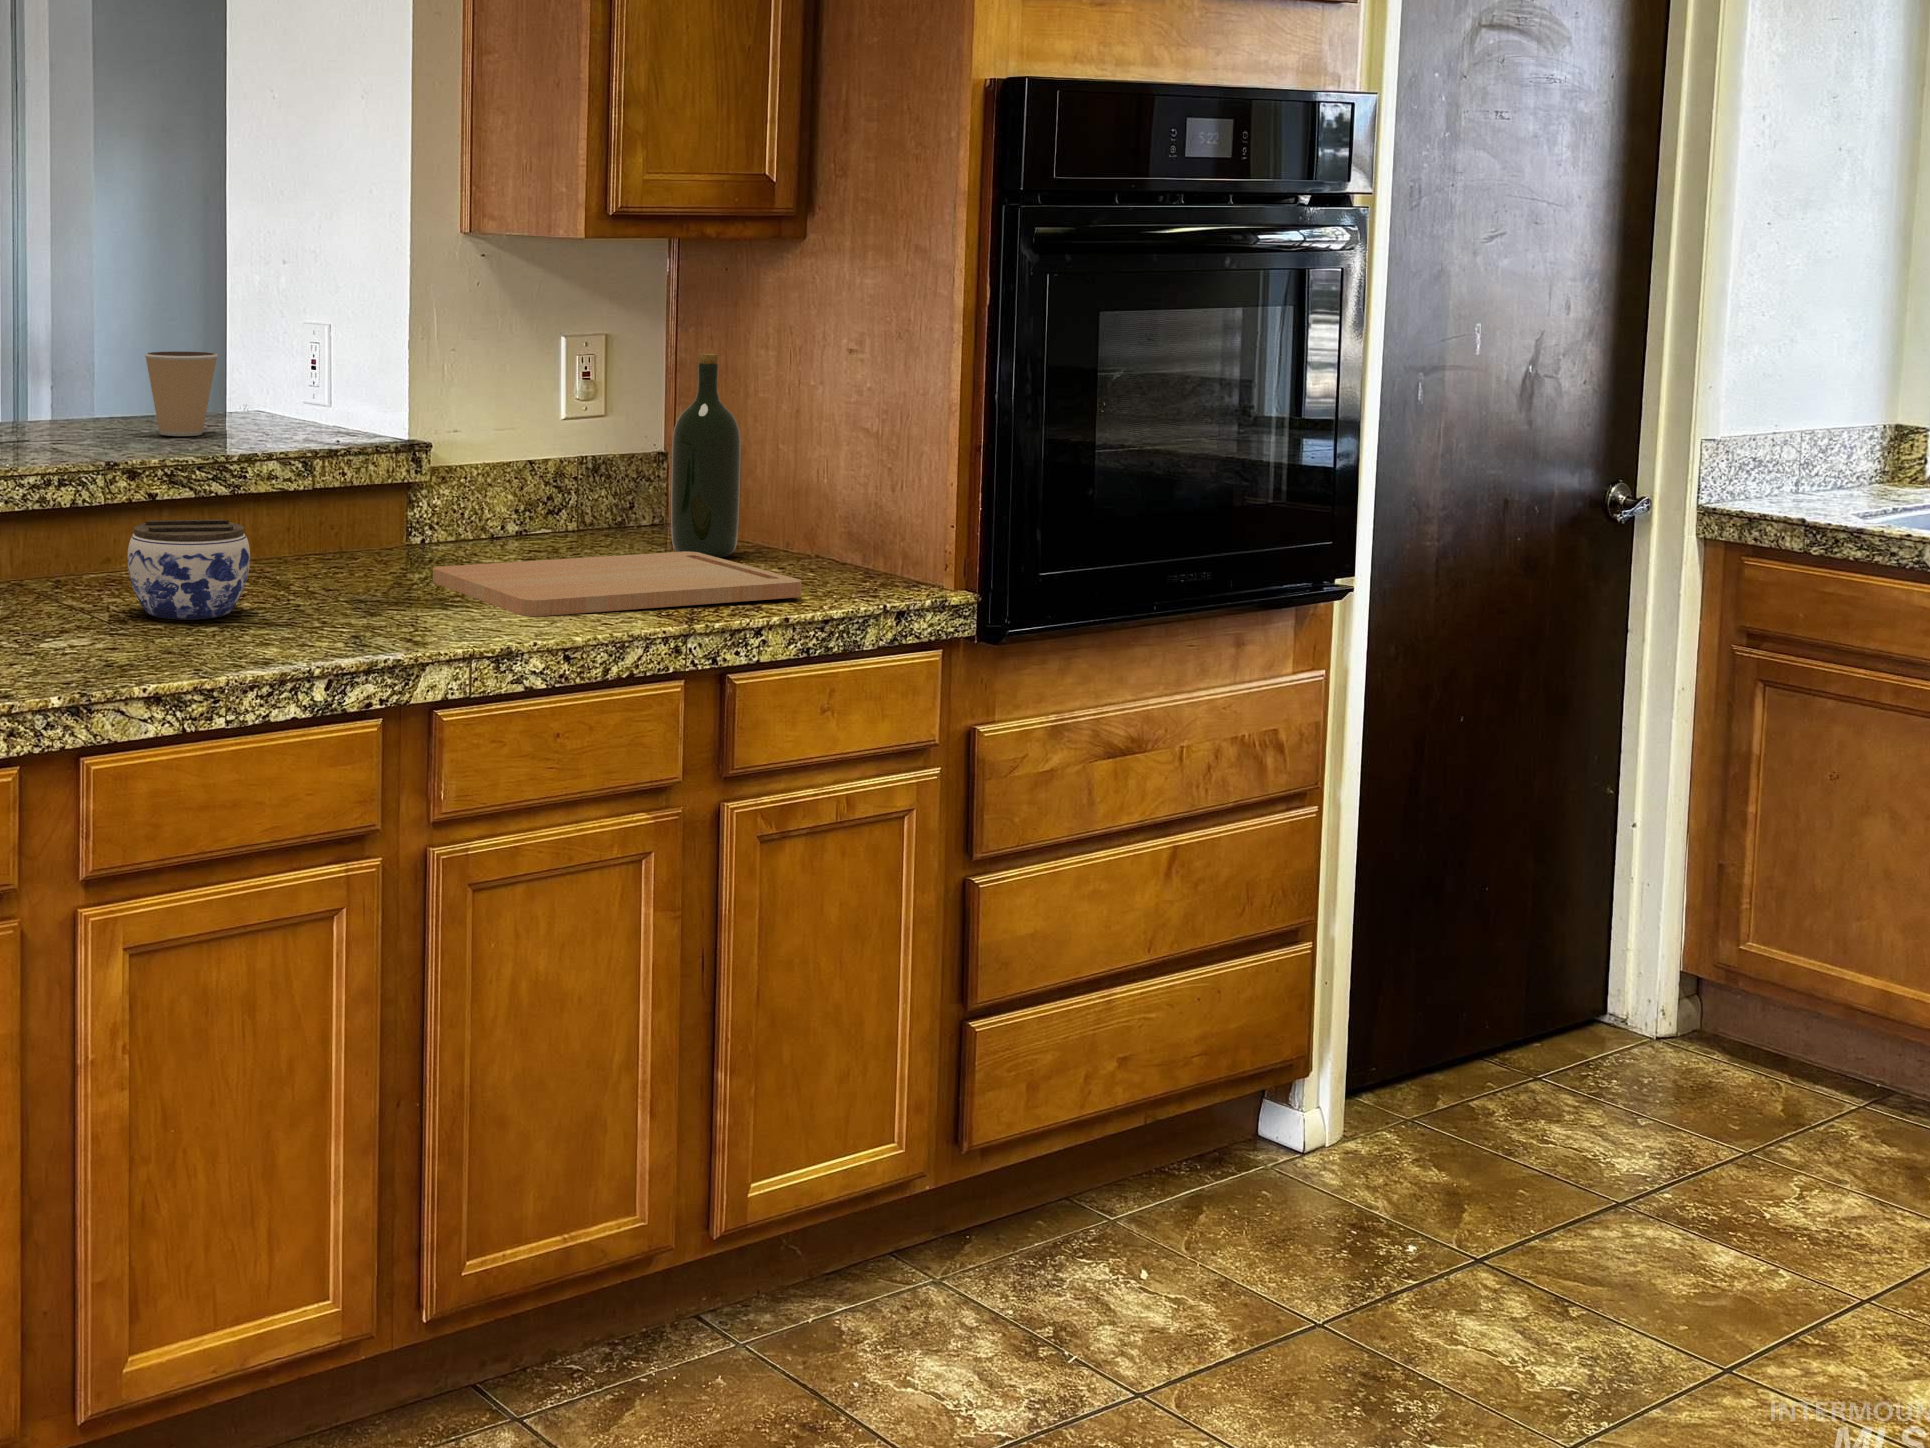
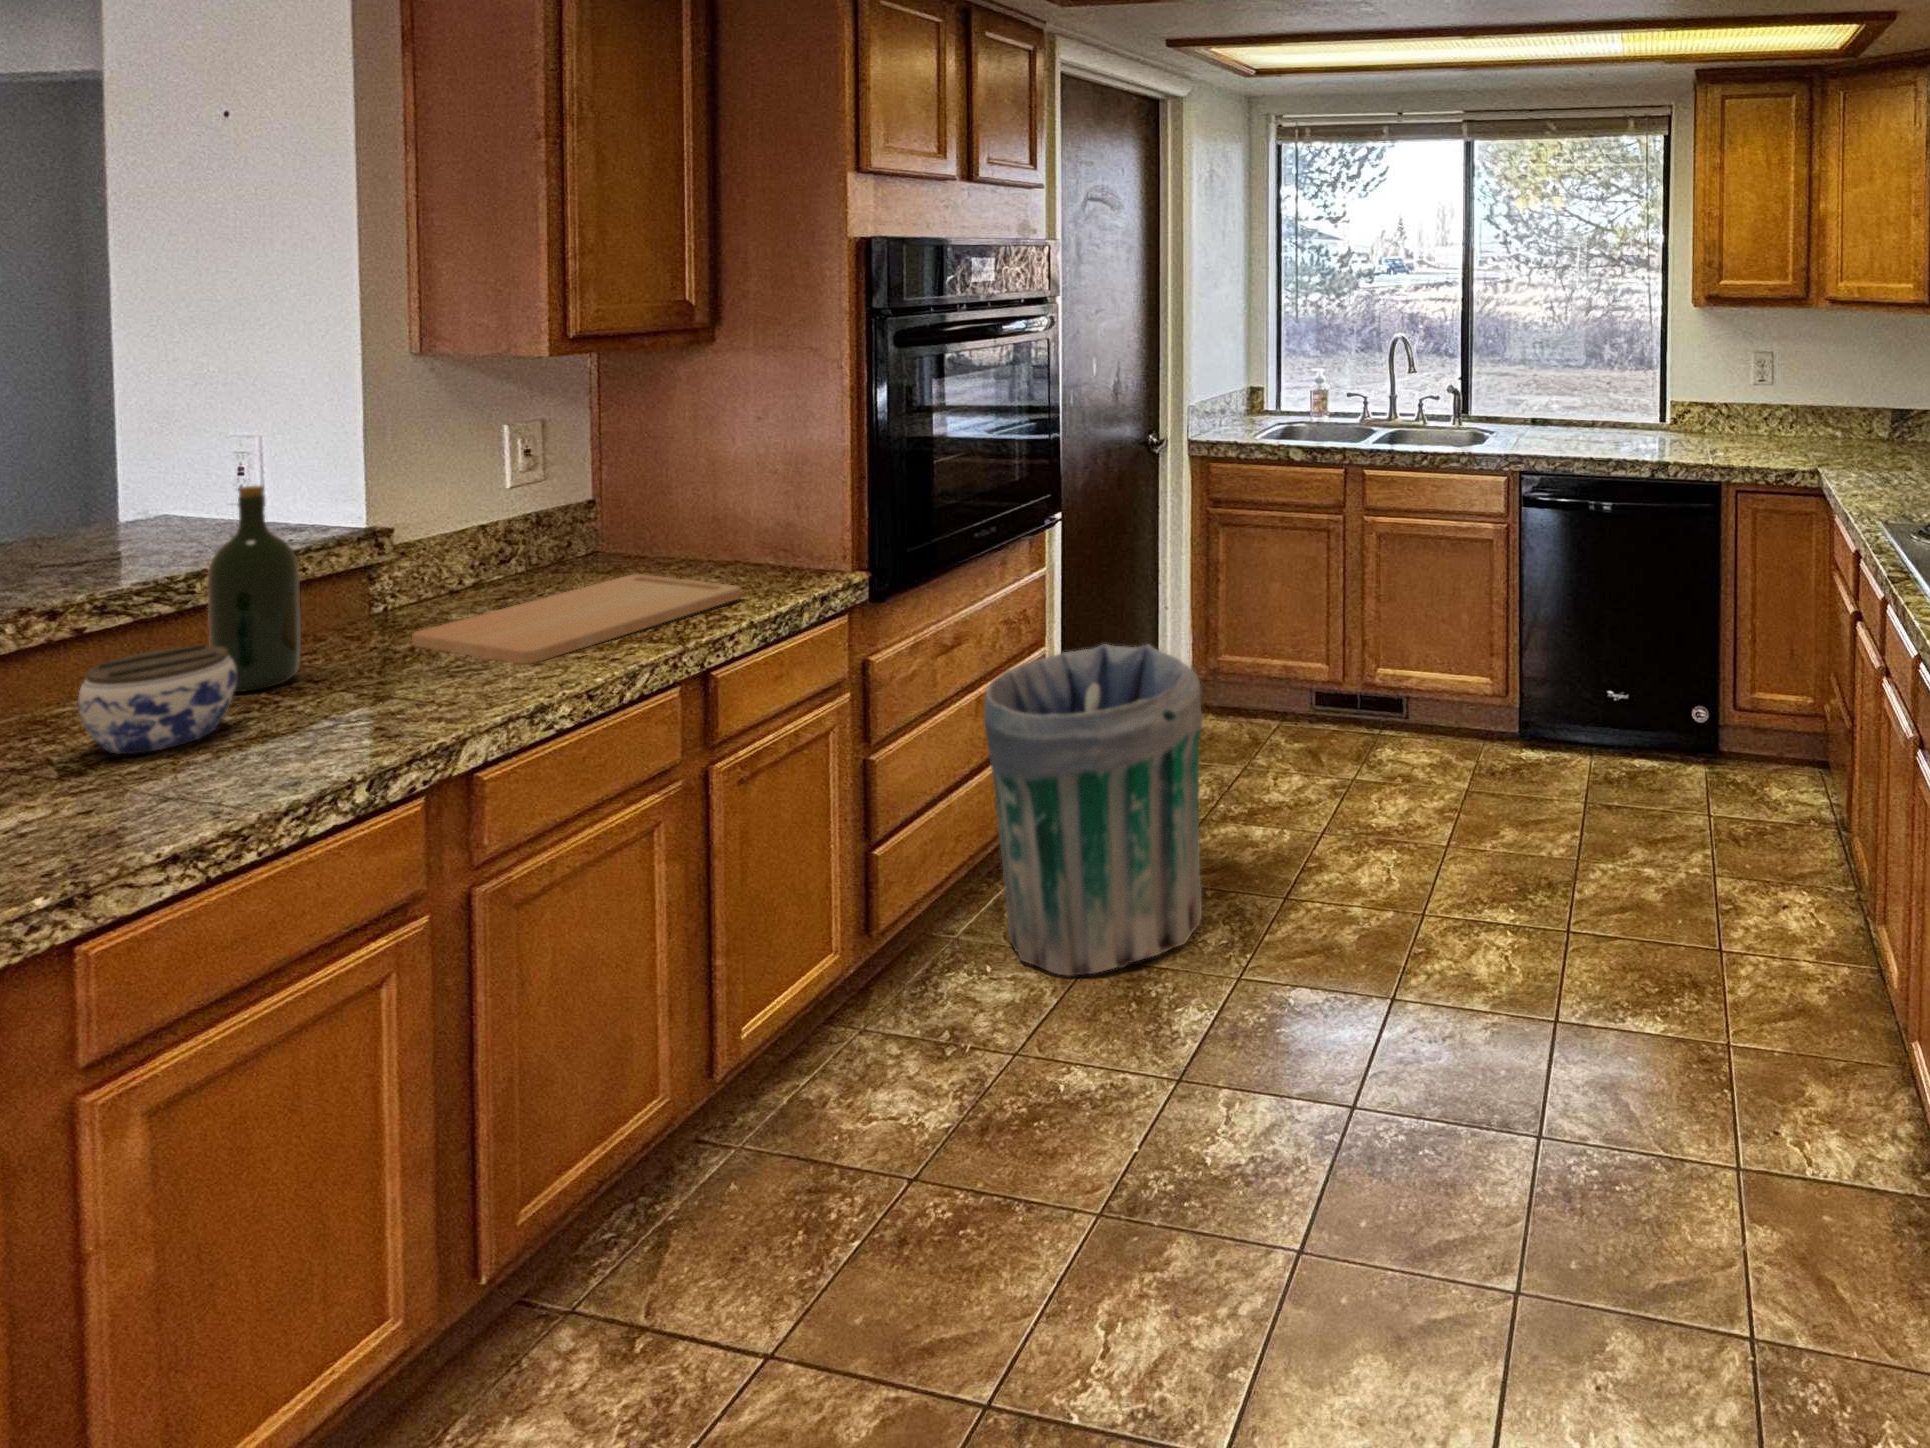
coffee cup: present [145,351,218,436] -> none [38,475,134,558]
wine bottle: present [671,354,741,557] -> present [208,486,301,692]
trash can: none [1166,812,1565,1357] -> present [984,644,1202,976]

